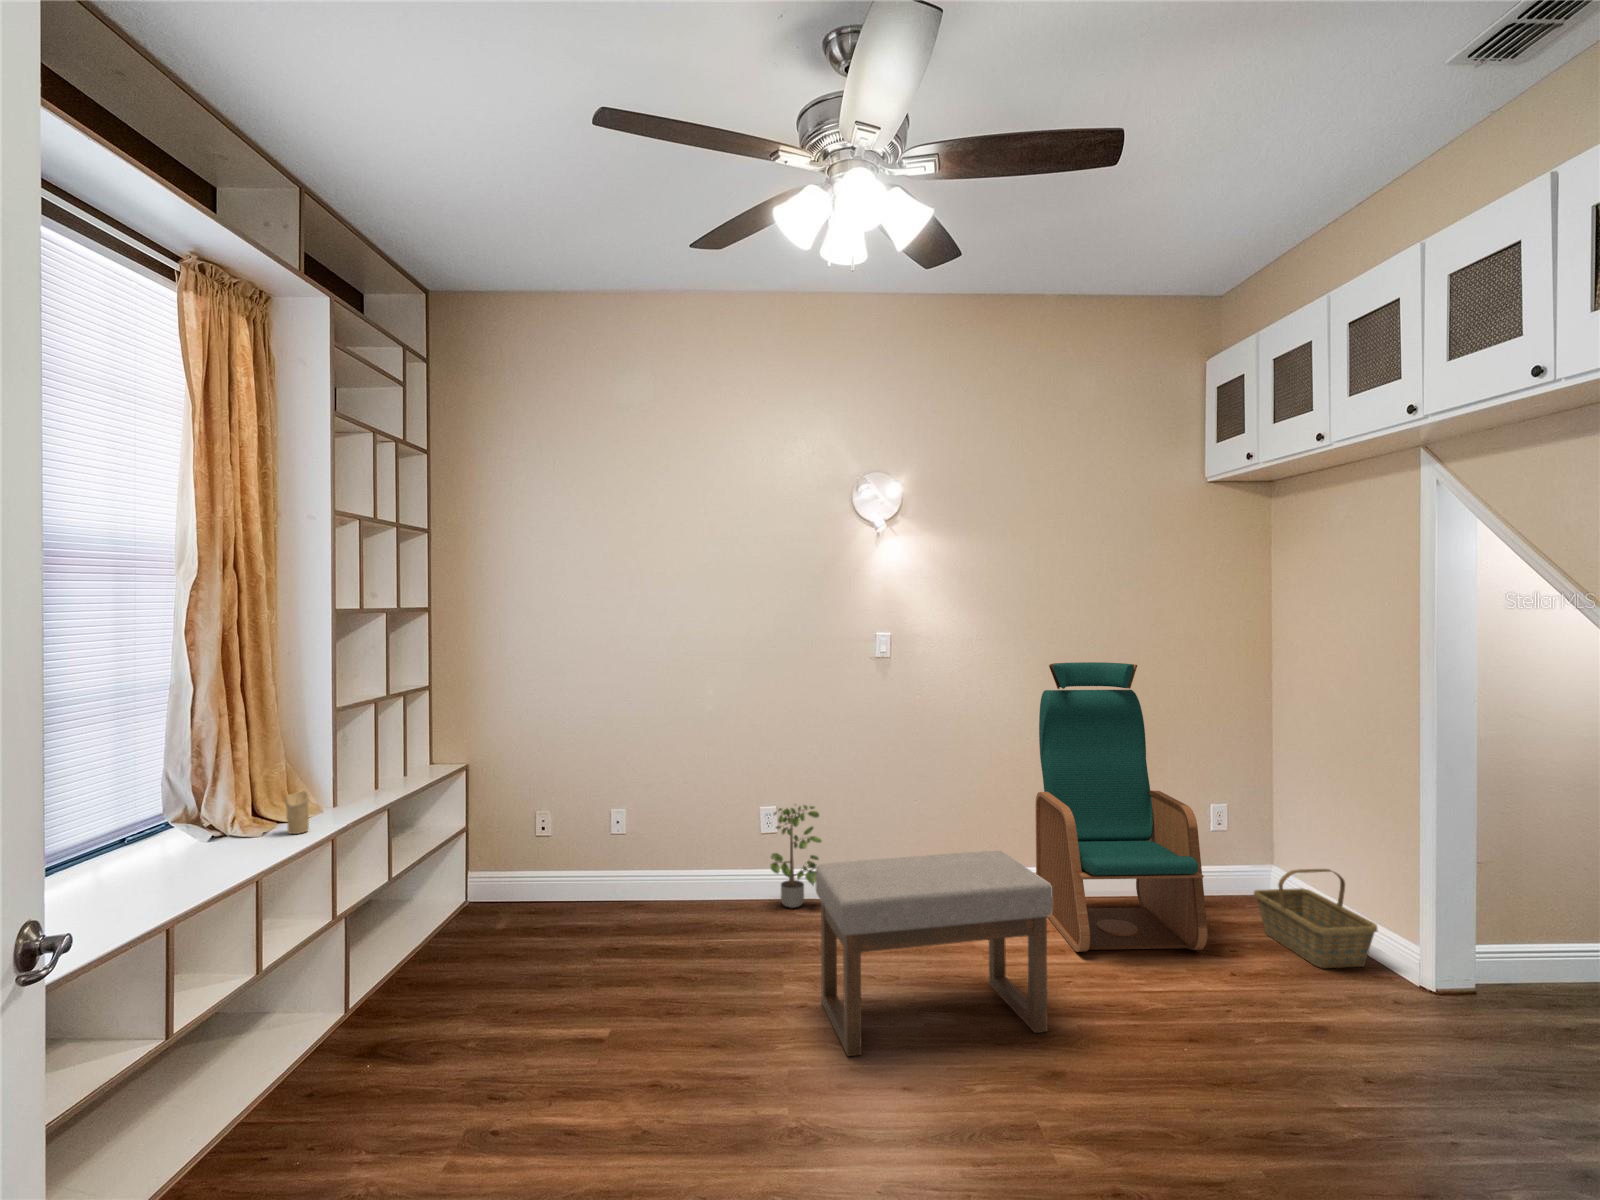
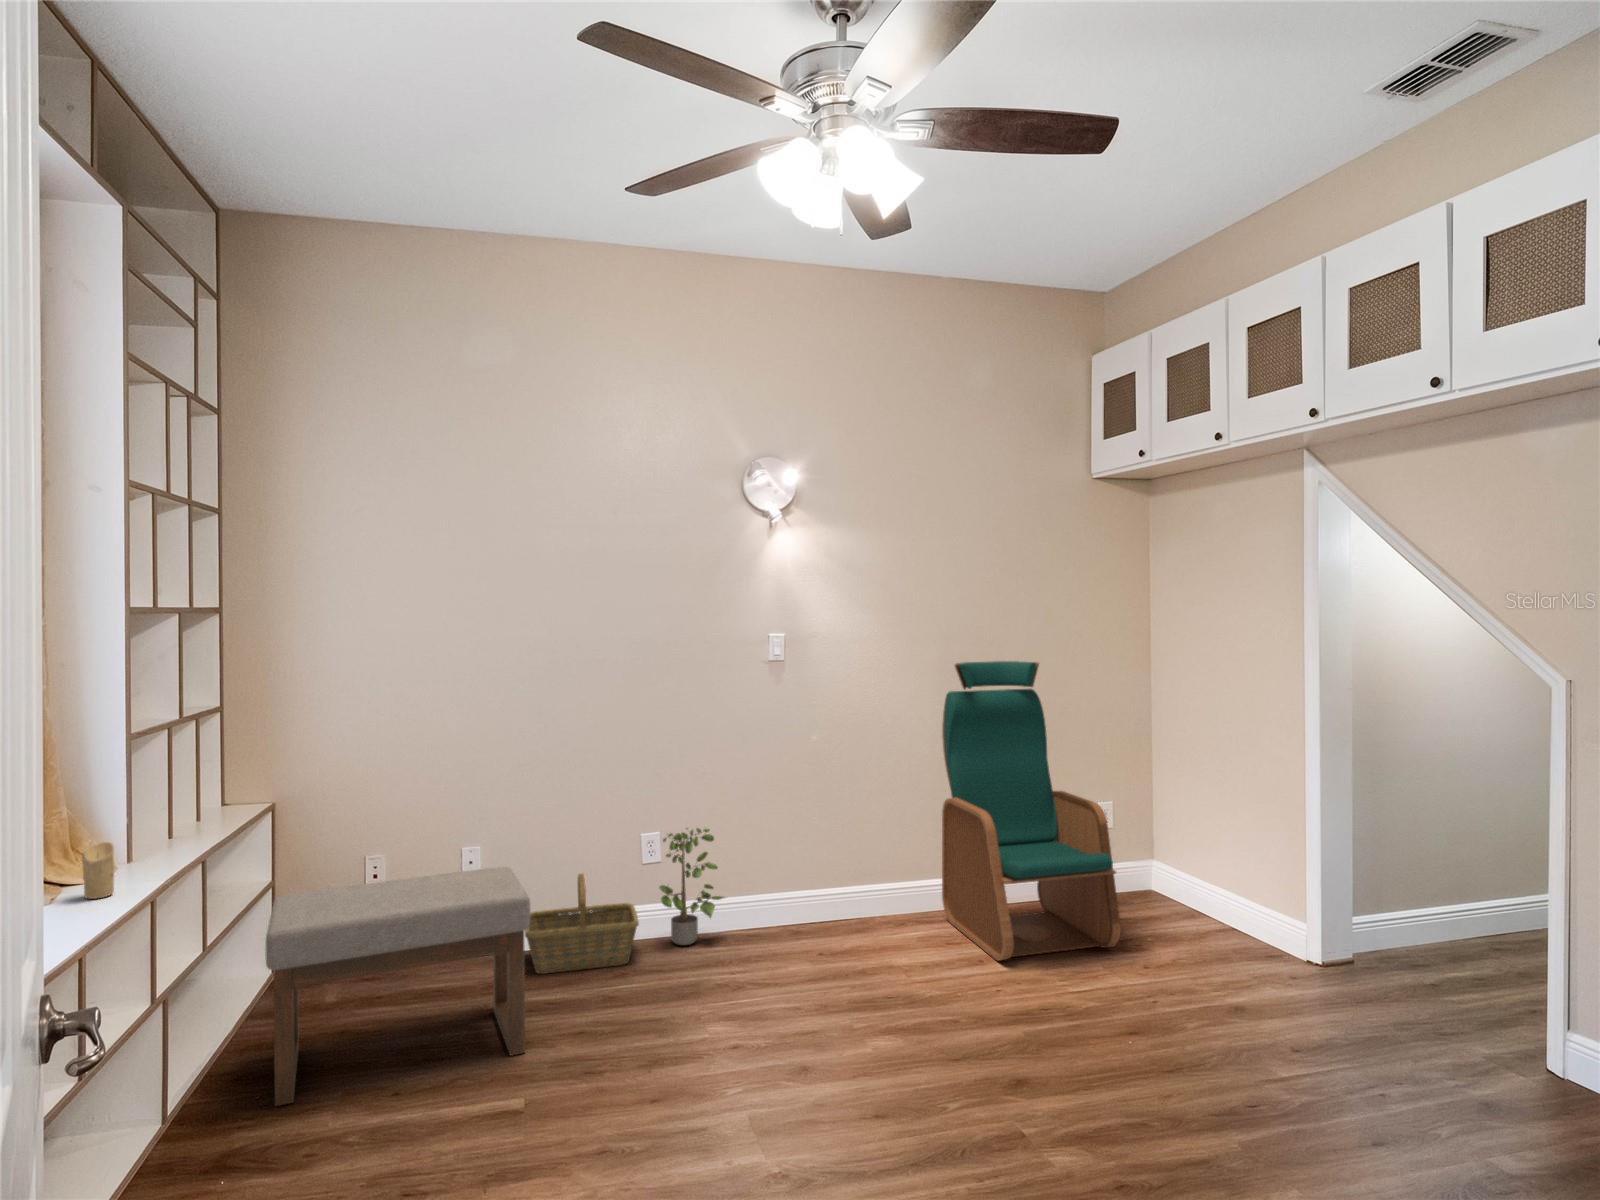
ottoman: present [815,851,1053,1056] -> present [265,867,530,1106]
basket: present [1254,869,1378,968] -> present [525,874,639,974]

